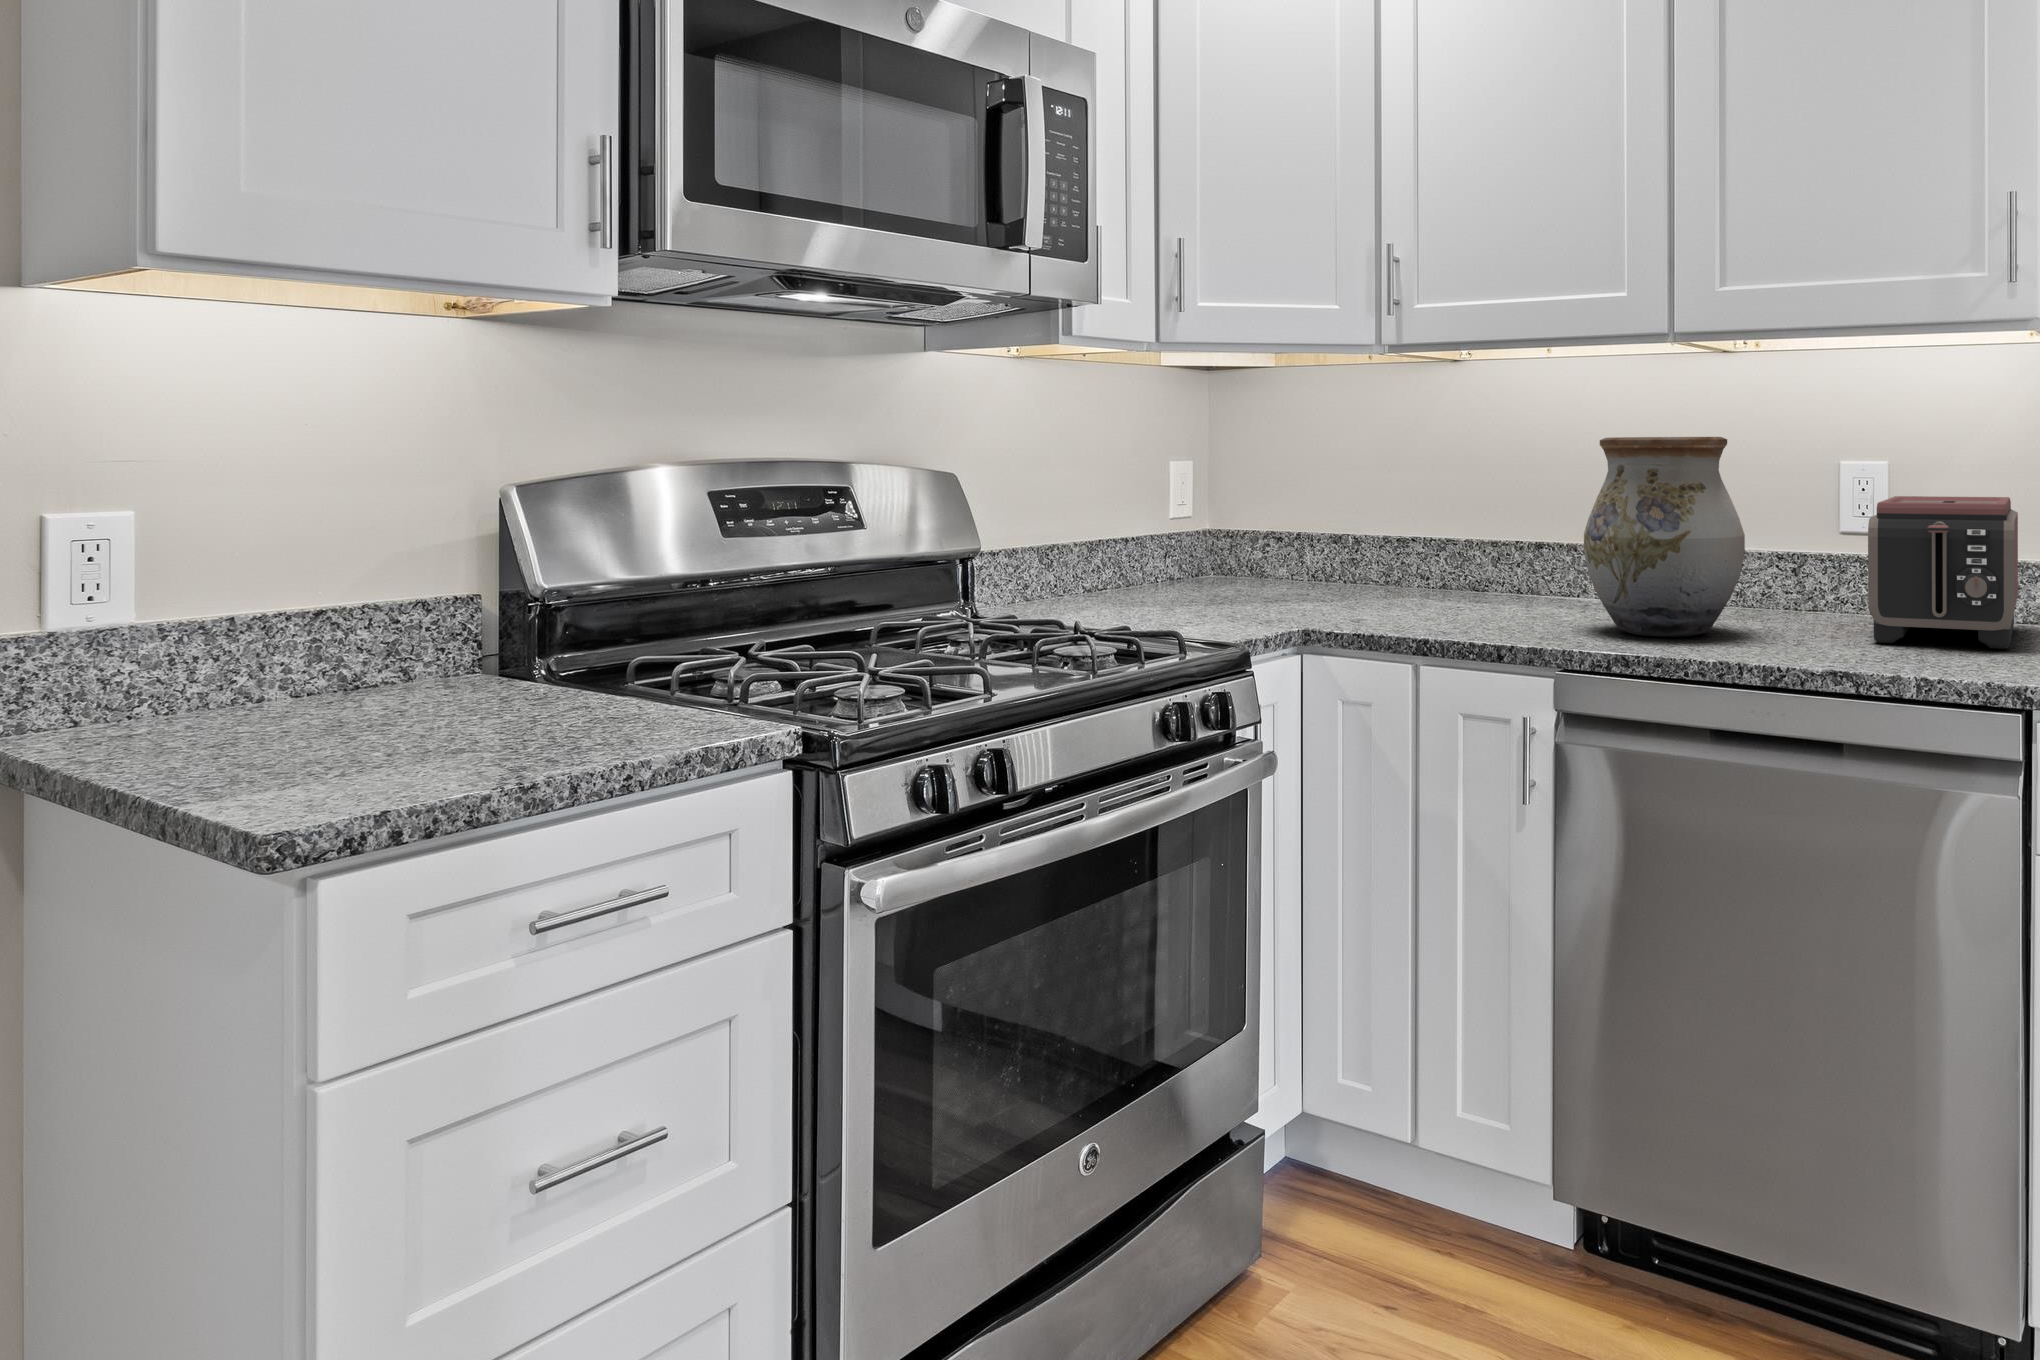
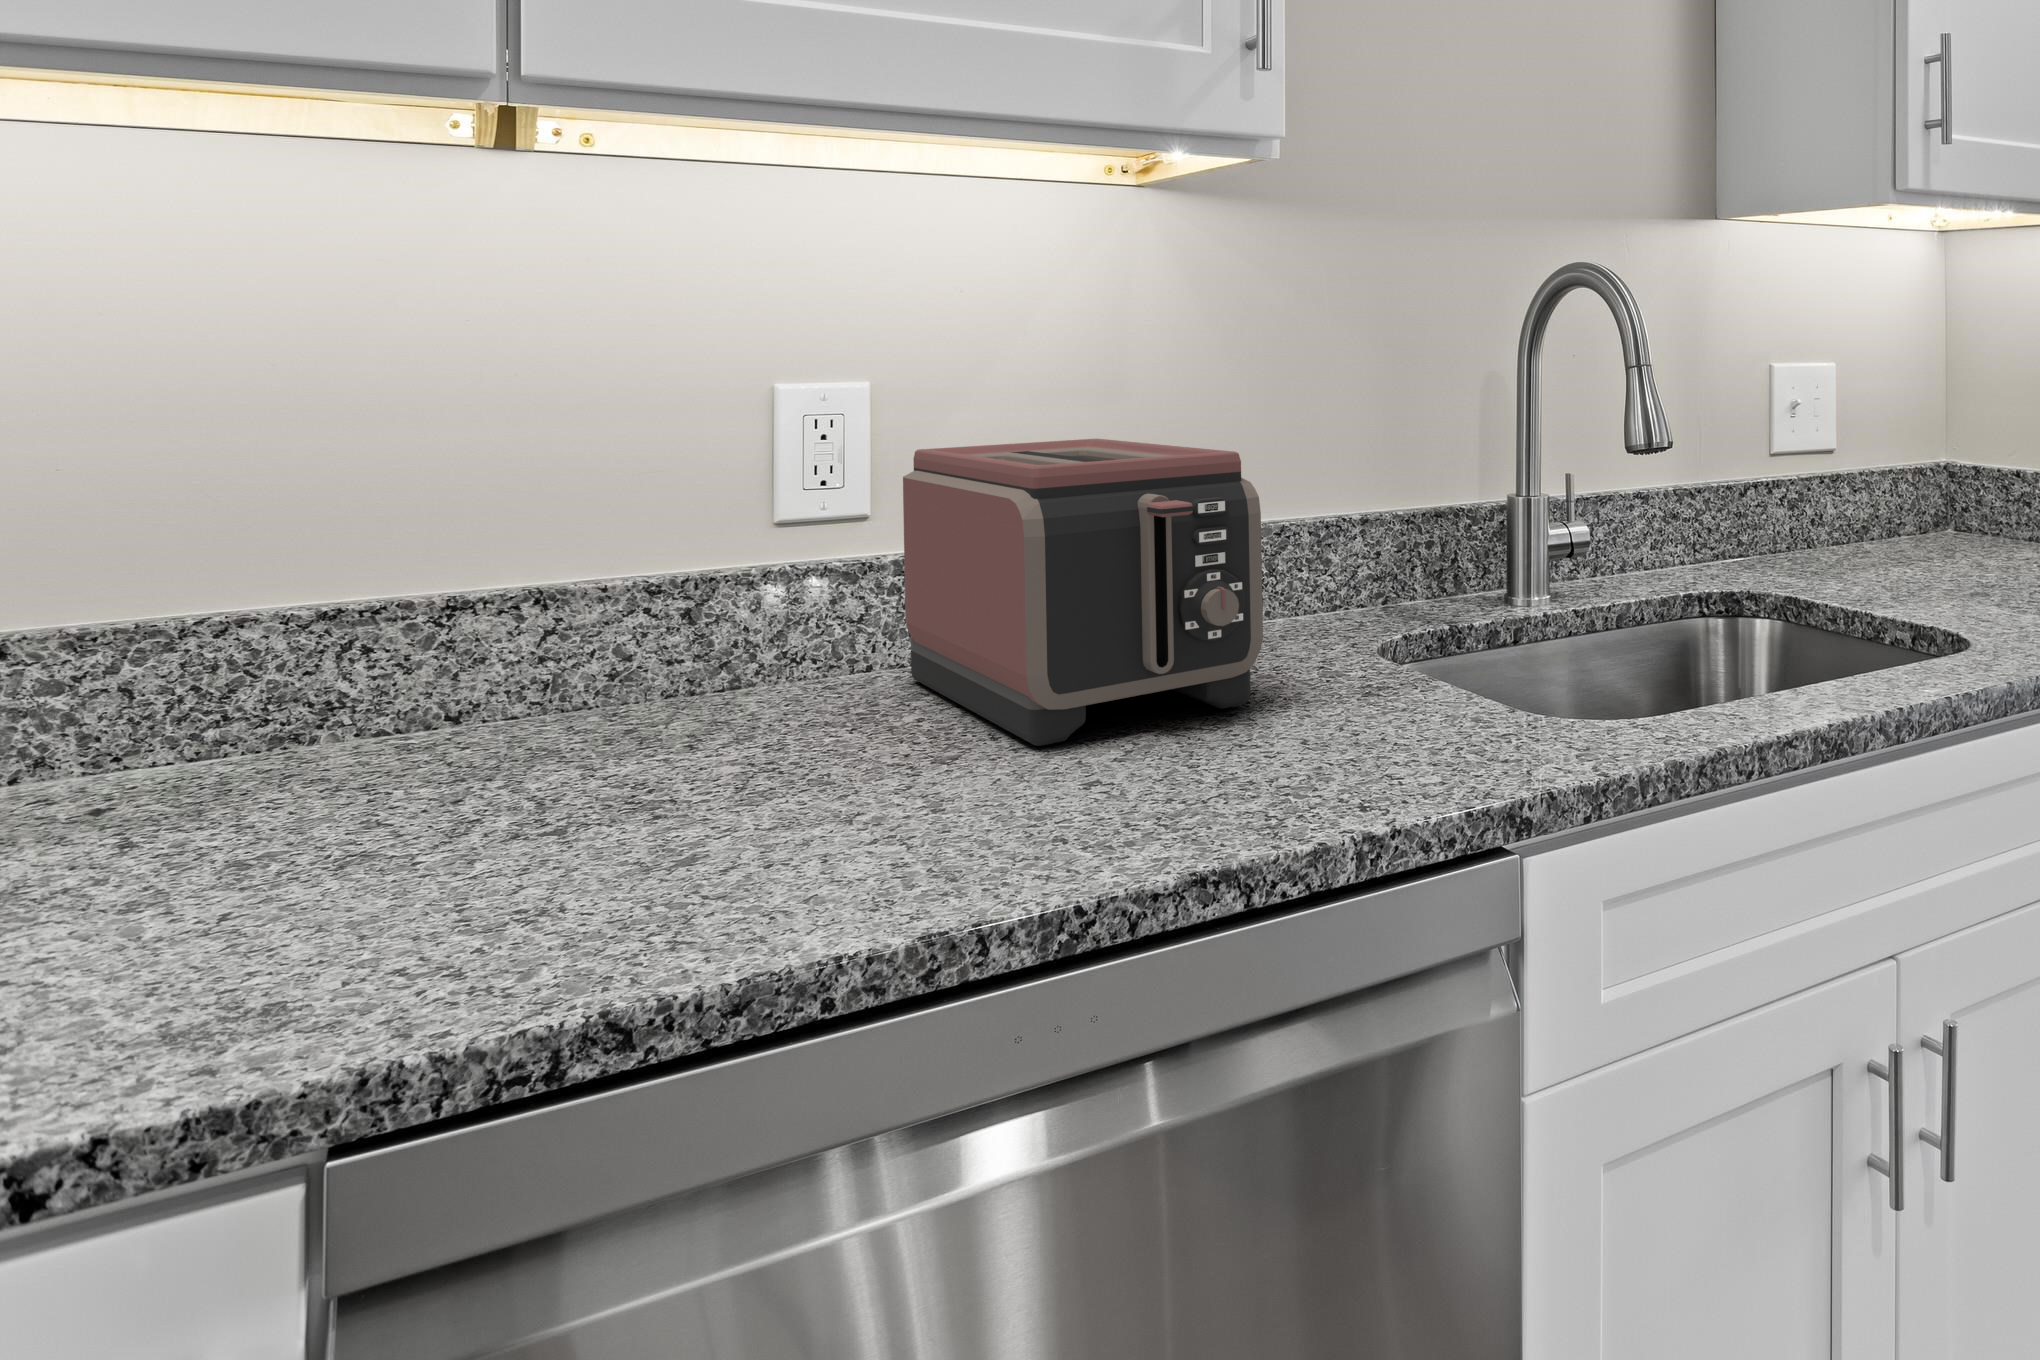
vase: present [1584,437,1745,637] -> none [245,336,764,896]

